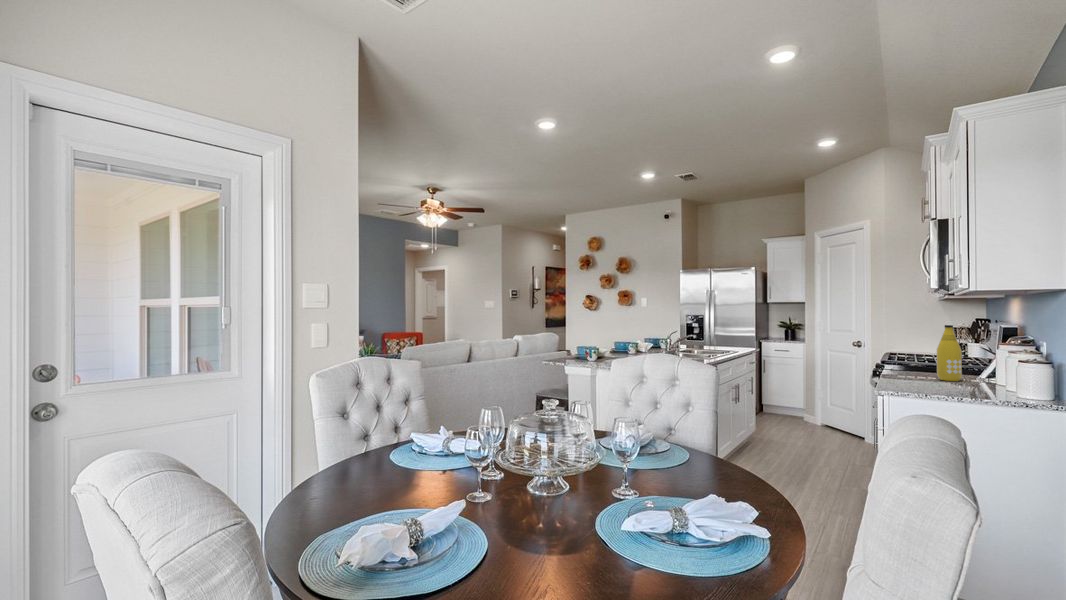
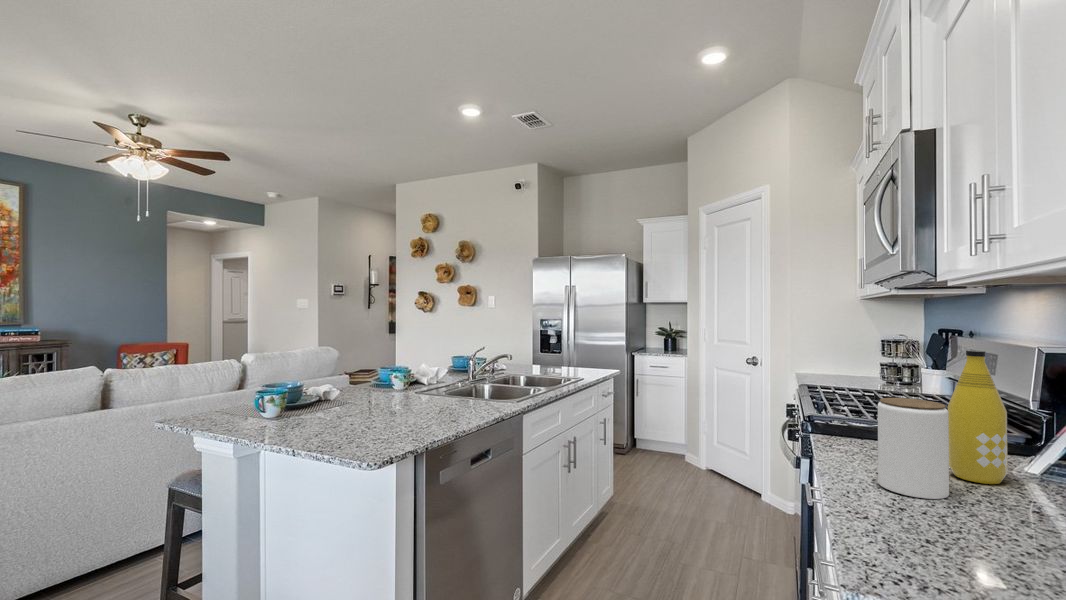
jar: none [900,345,930,383] -> present [878,398,949,499]

